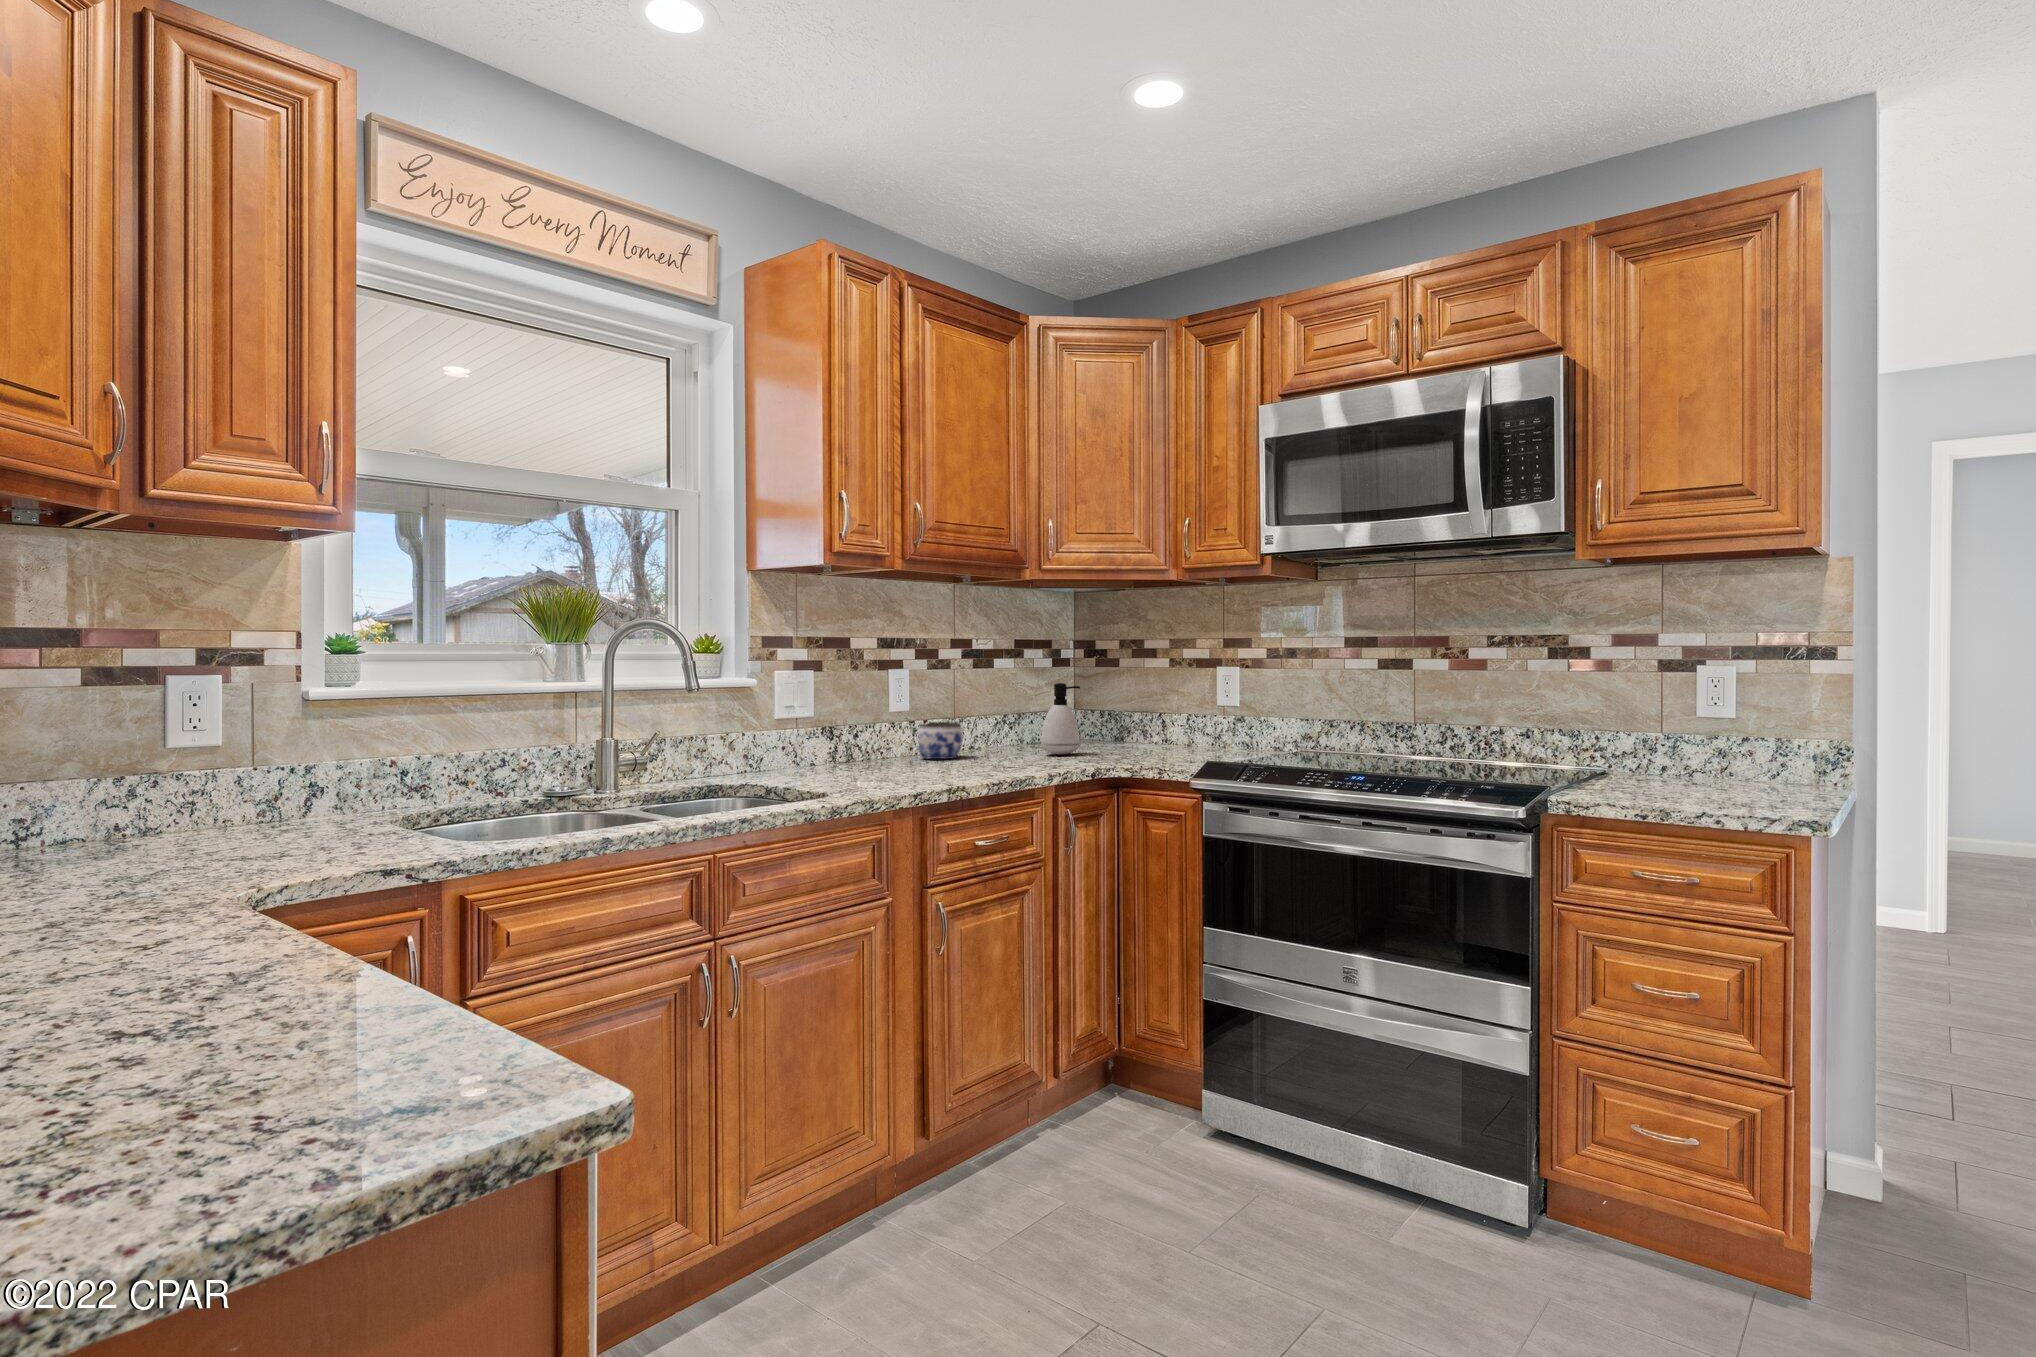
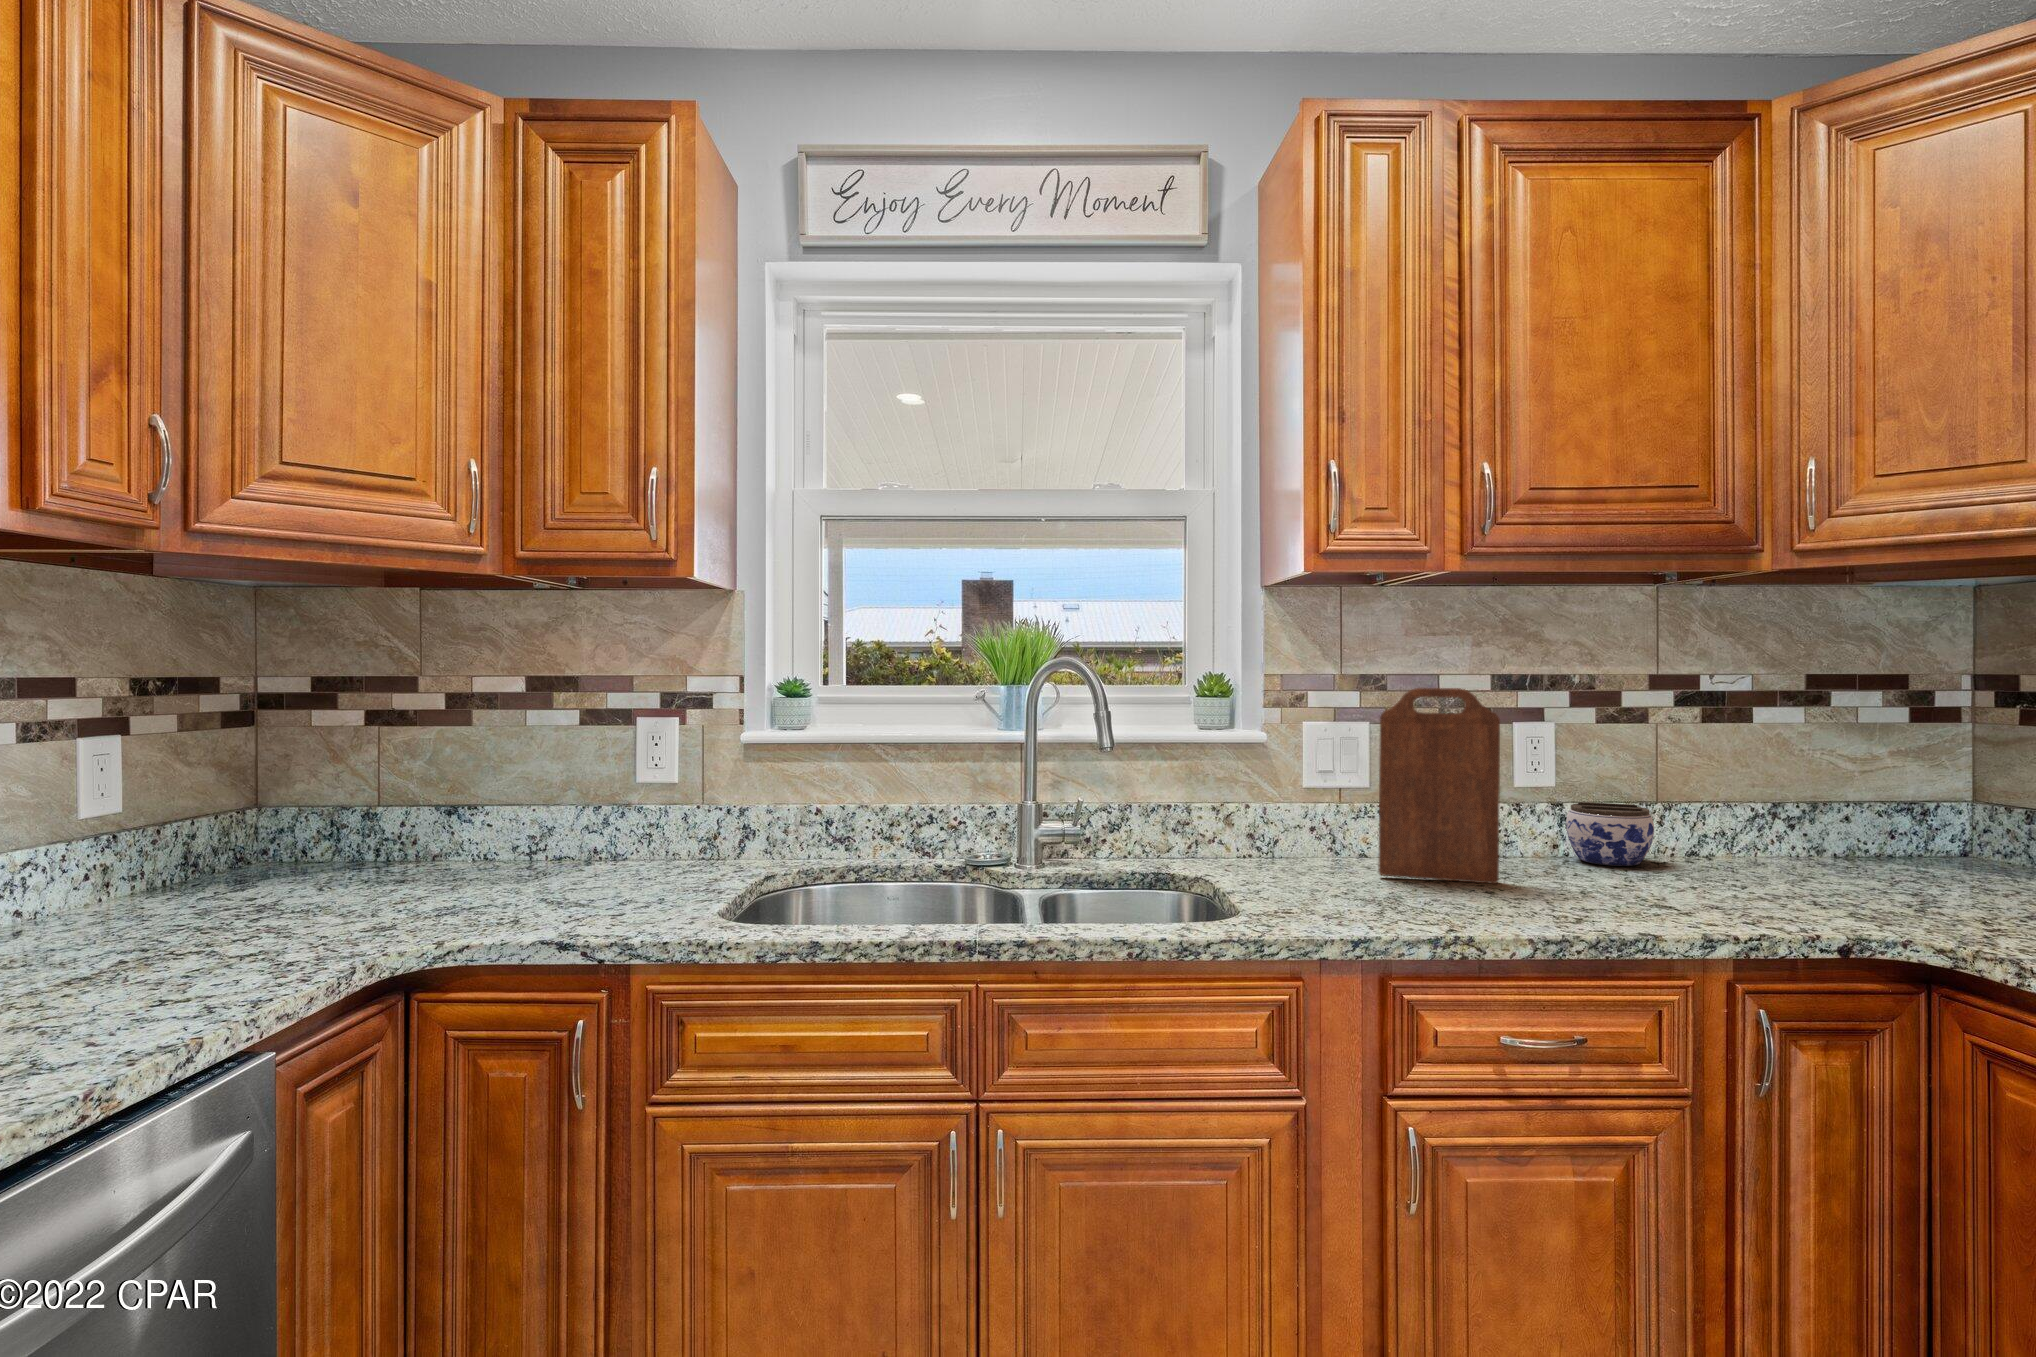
cutting board: none [841,645,912,775] -> present [1378,688,1500,884]
soap dispenser: present [1041,683,1080,755] -> none [1803,757,1893,889]

